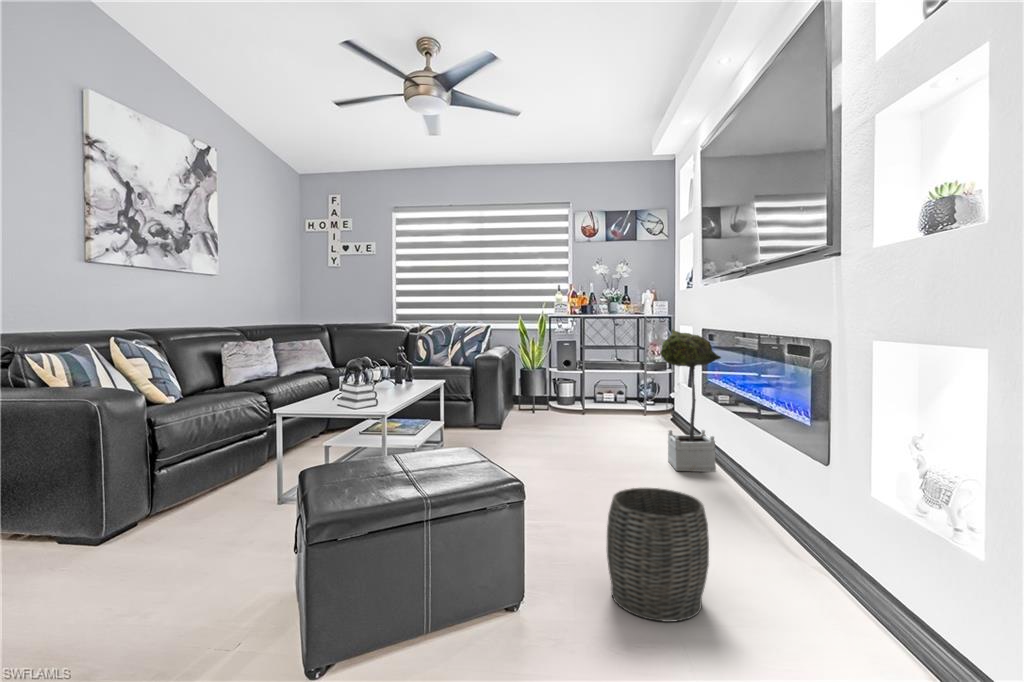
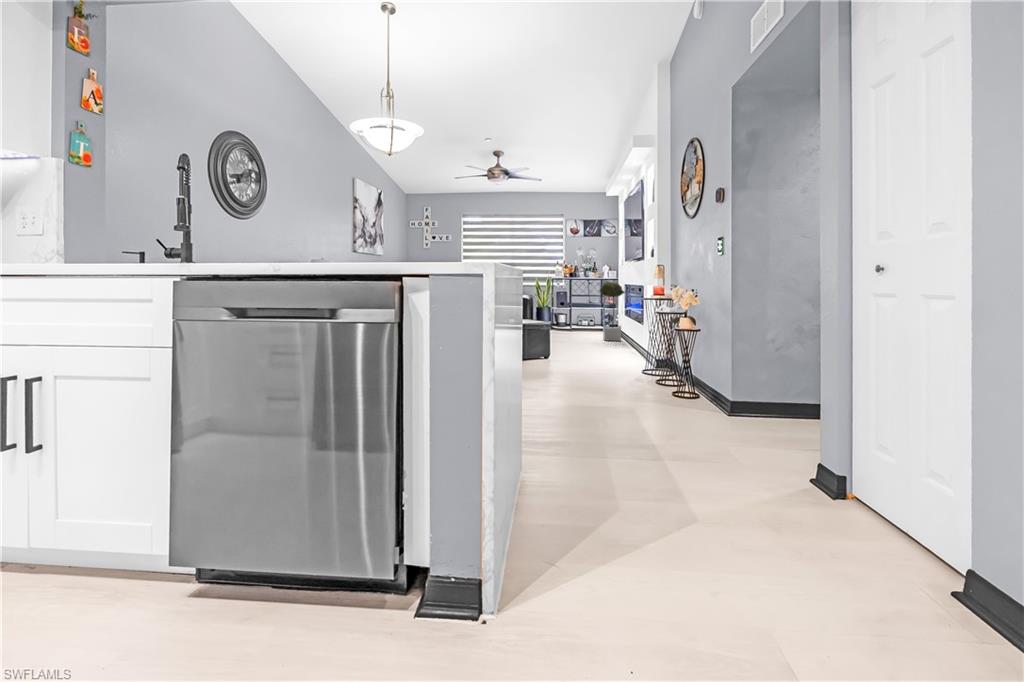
woven basket: present [607,488,709,622] -> none [566,322,595,352]

